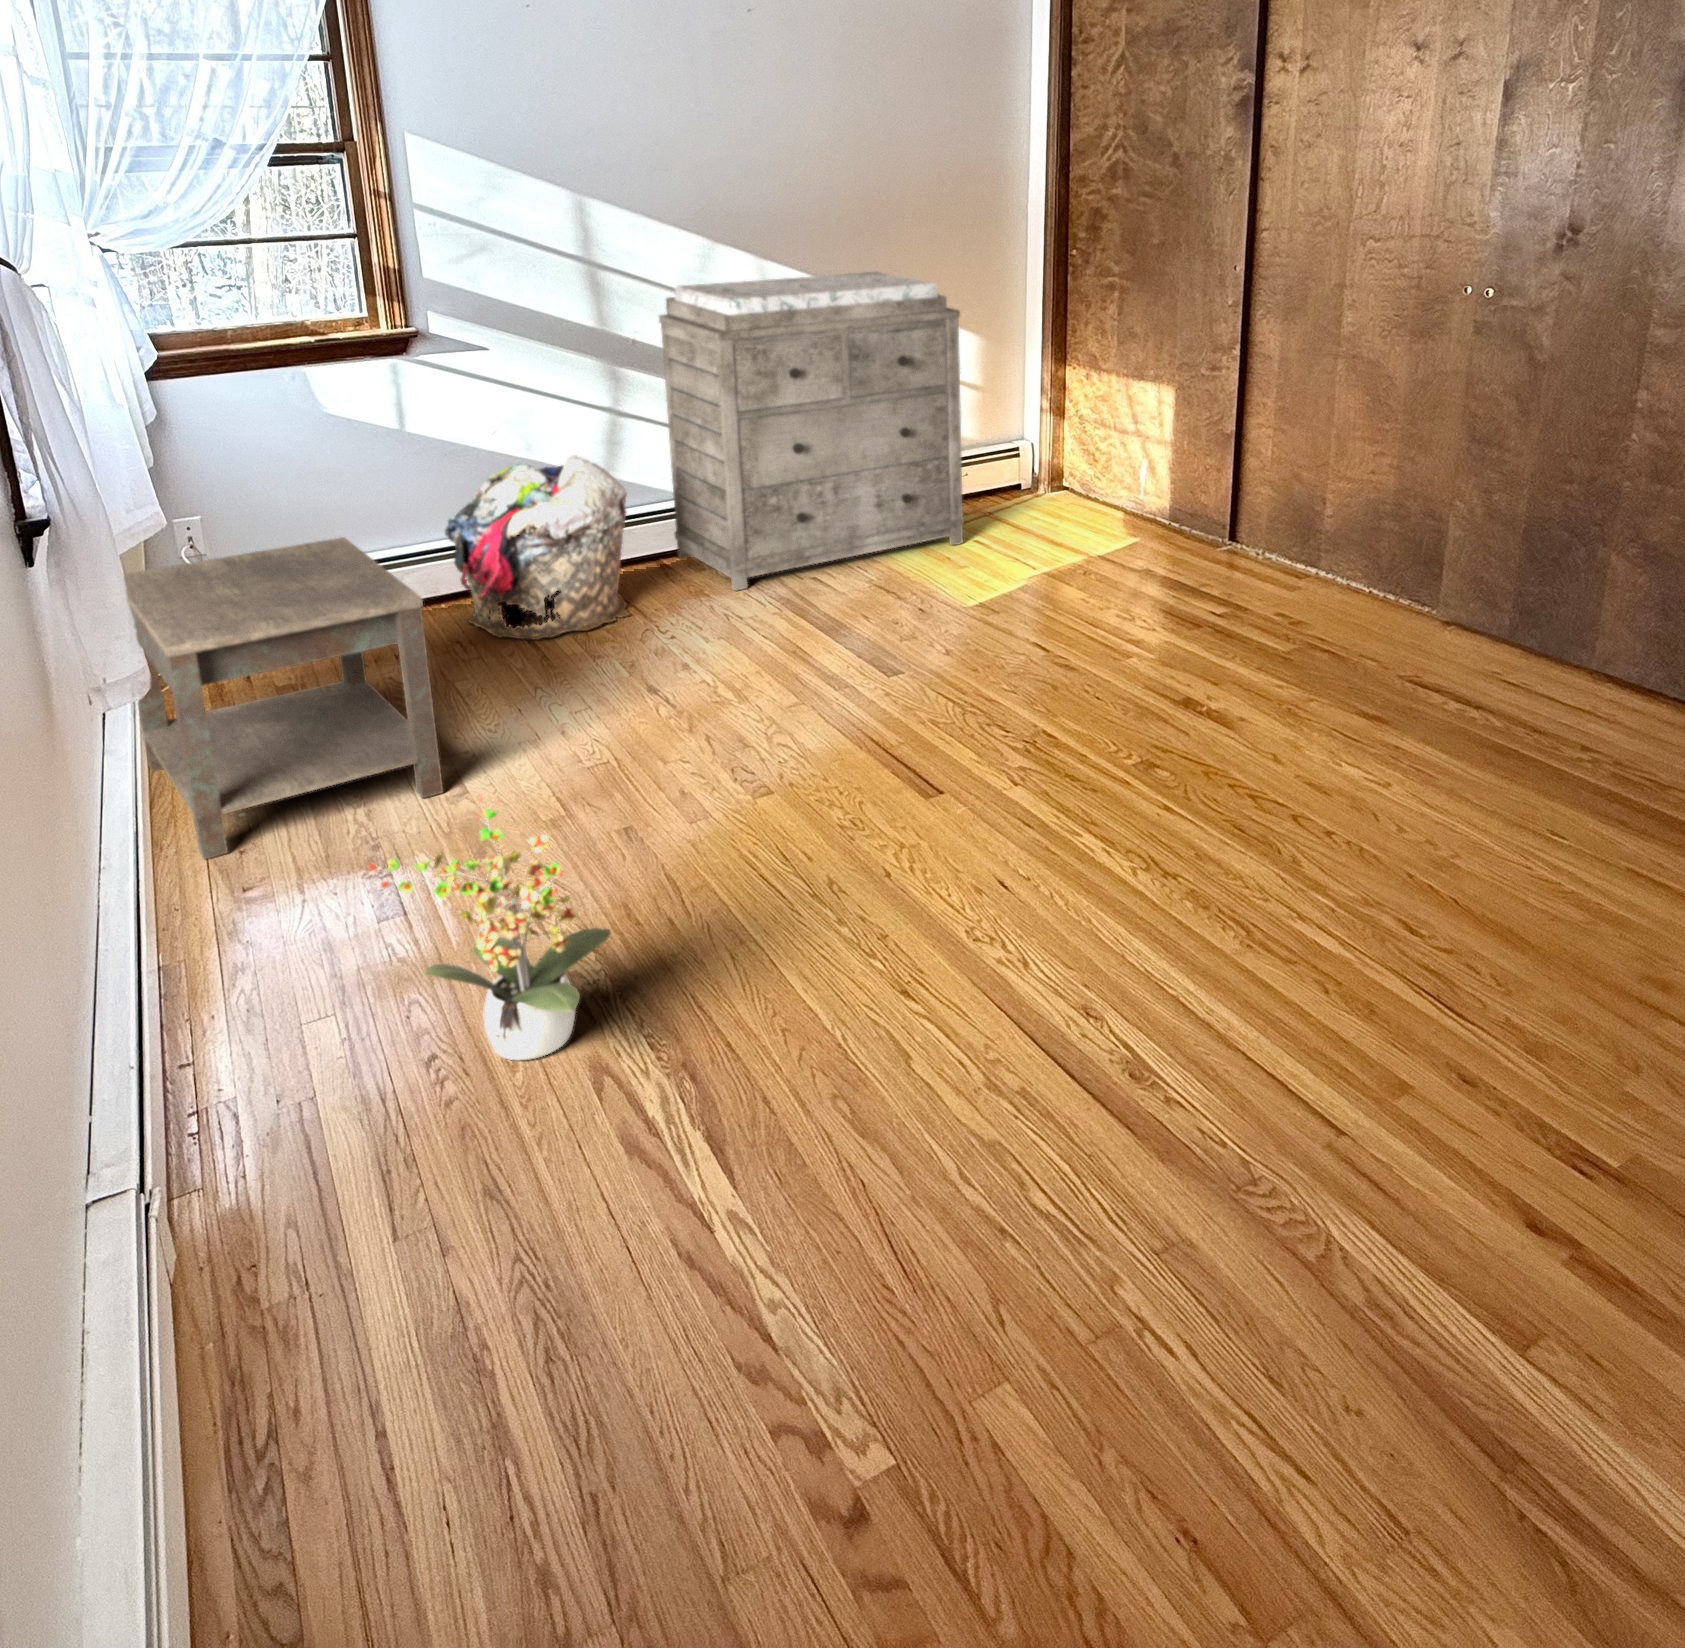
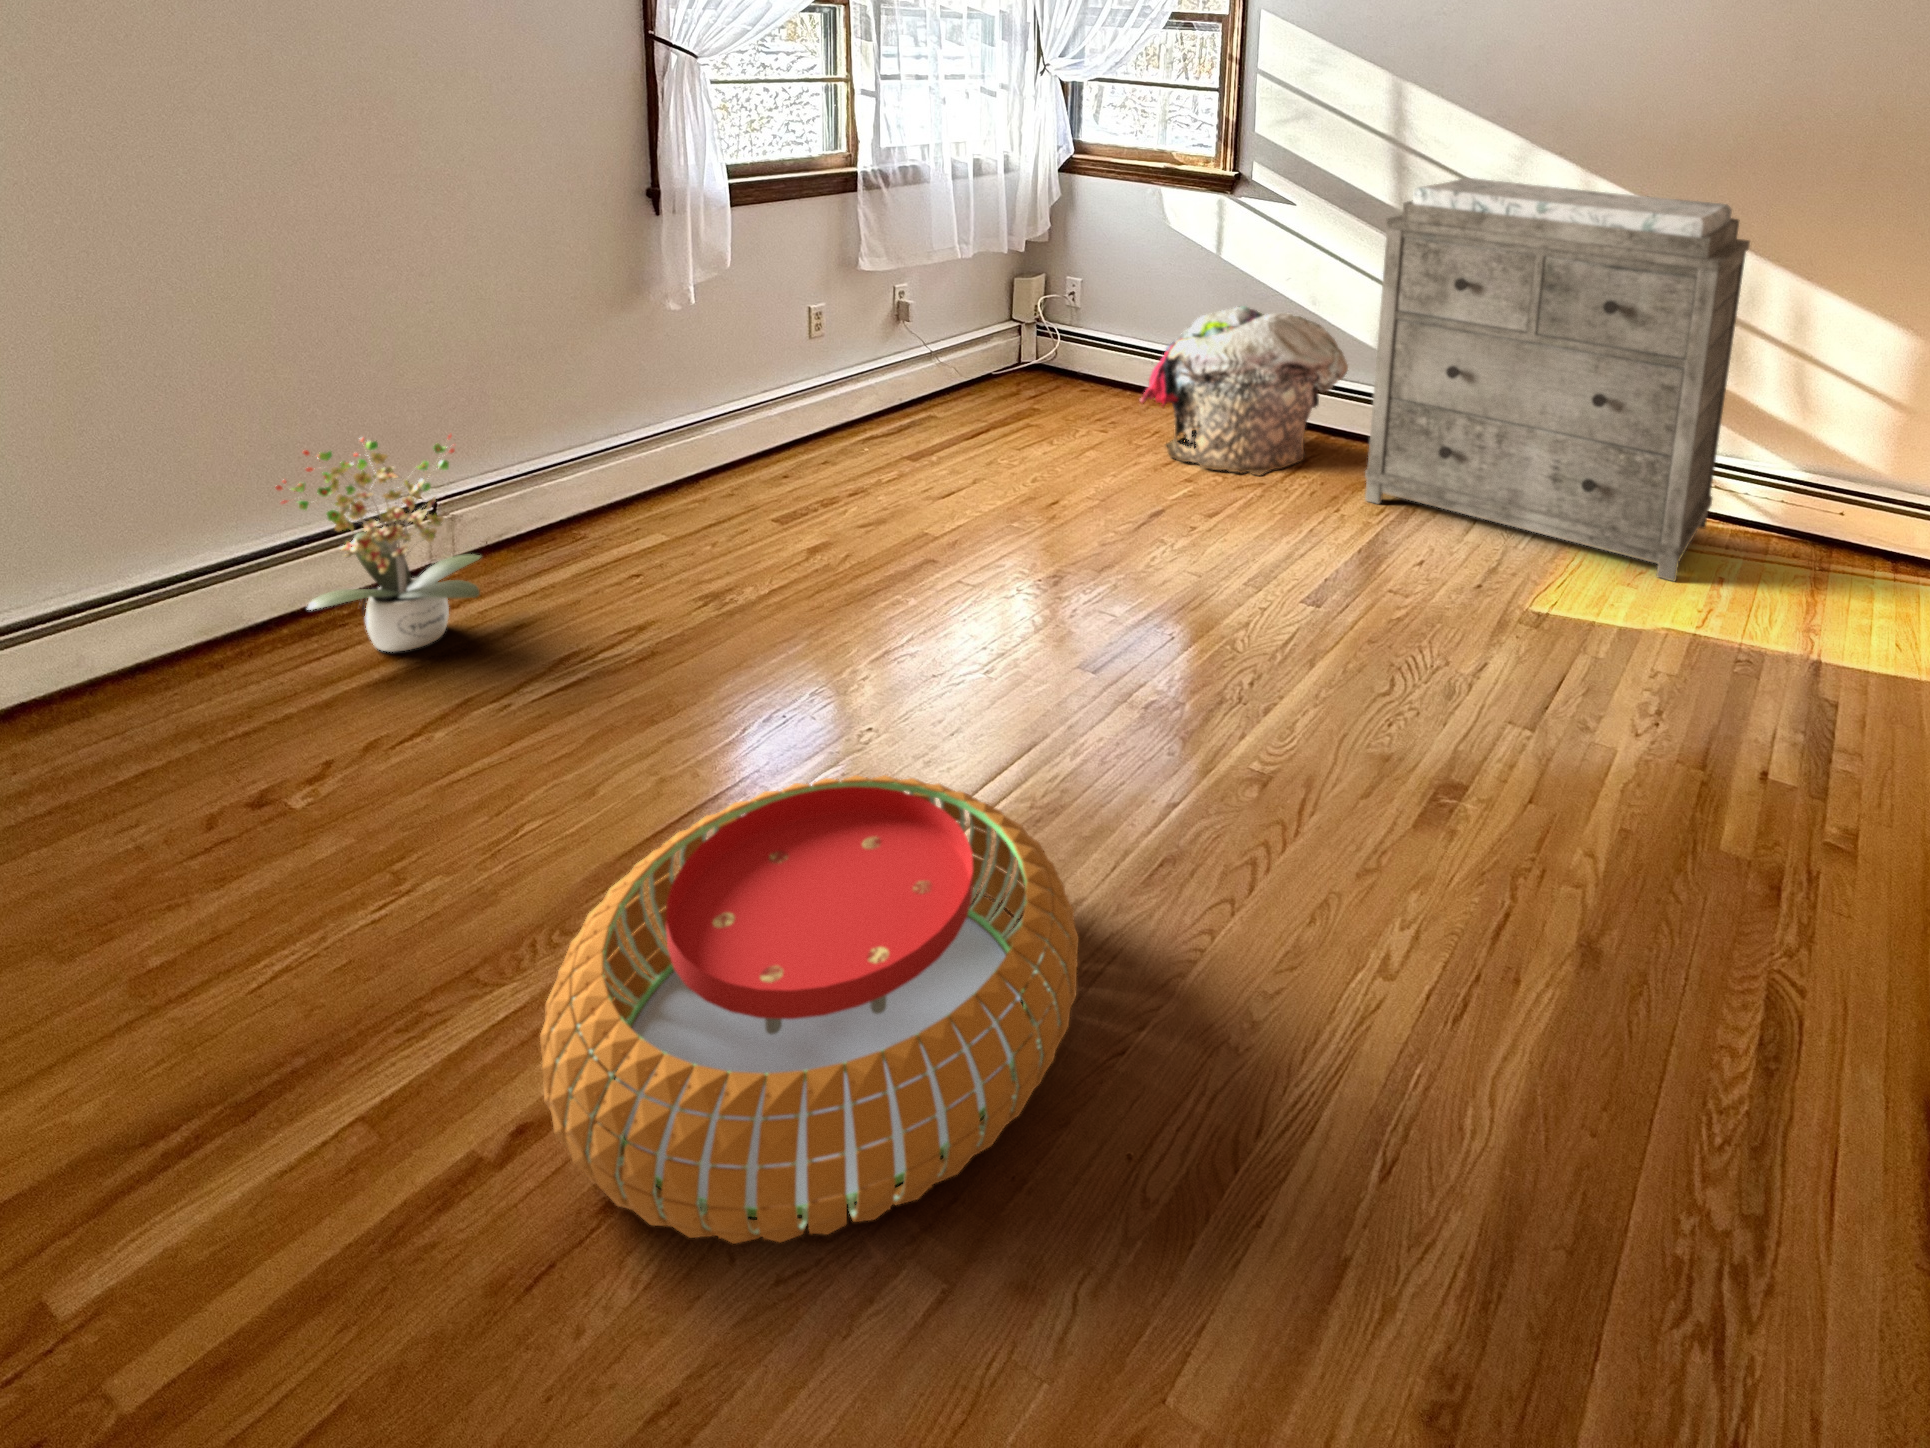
side table: present [124,537,443,859] -> none [732,281,997,502]
pouf: none [1100,692,1392,881] -> present [540,775,1079,1244]

